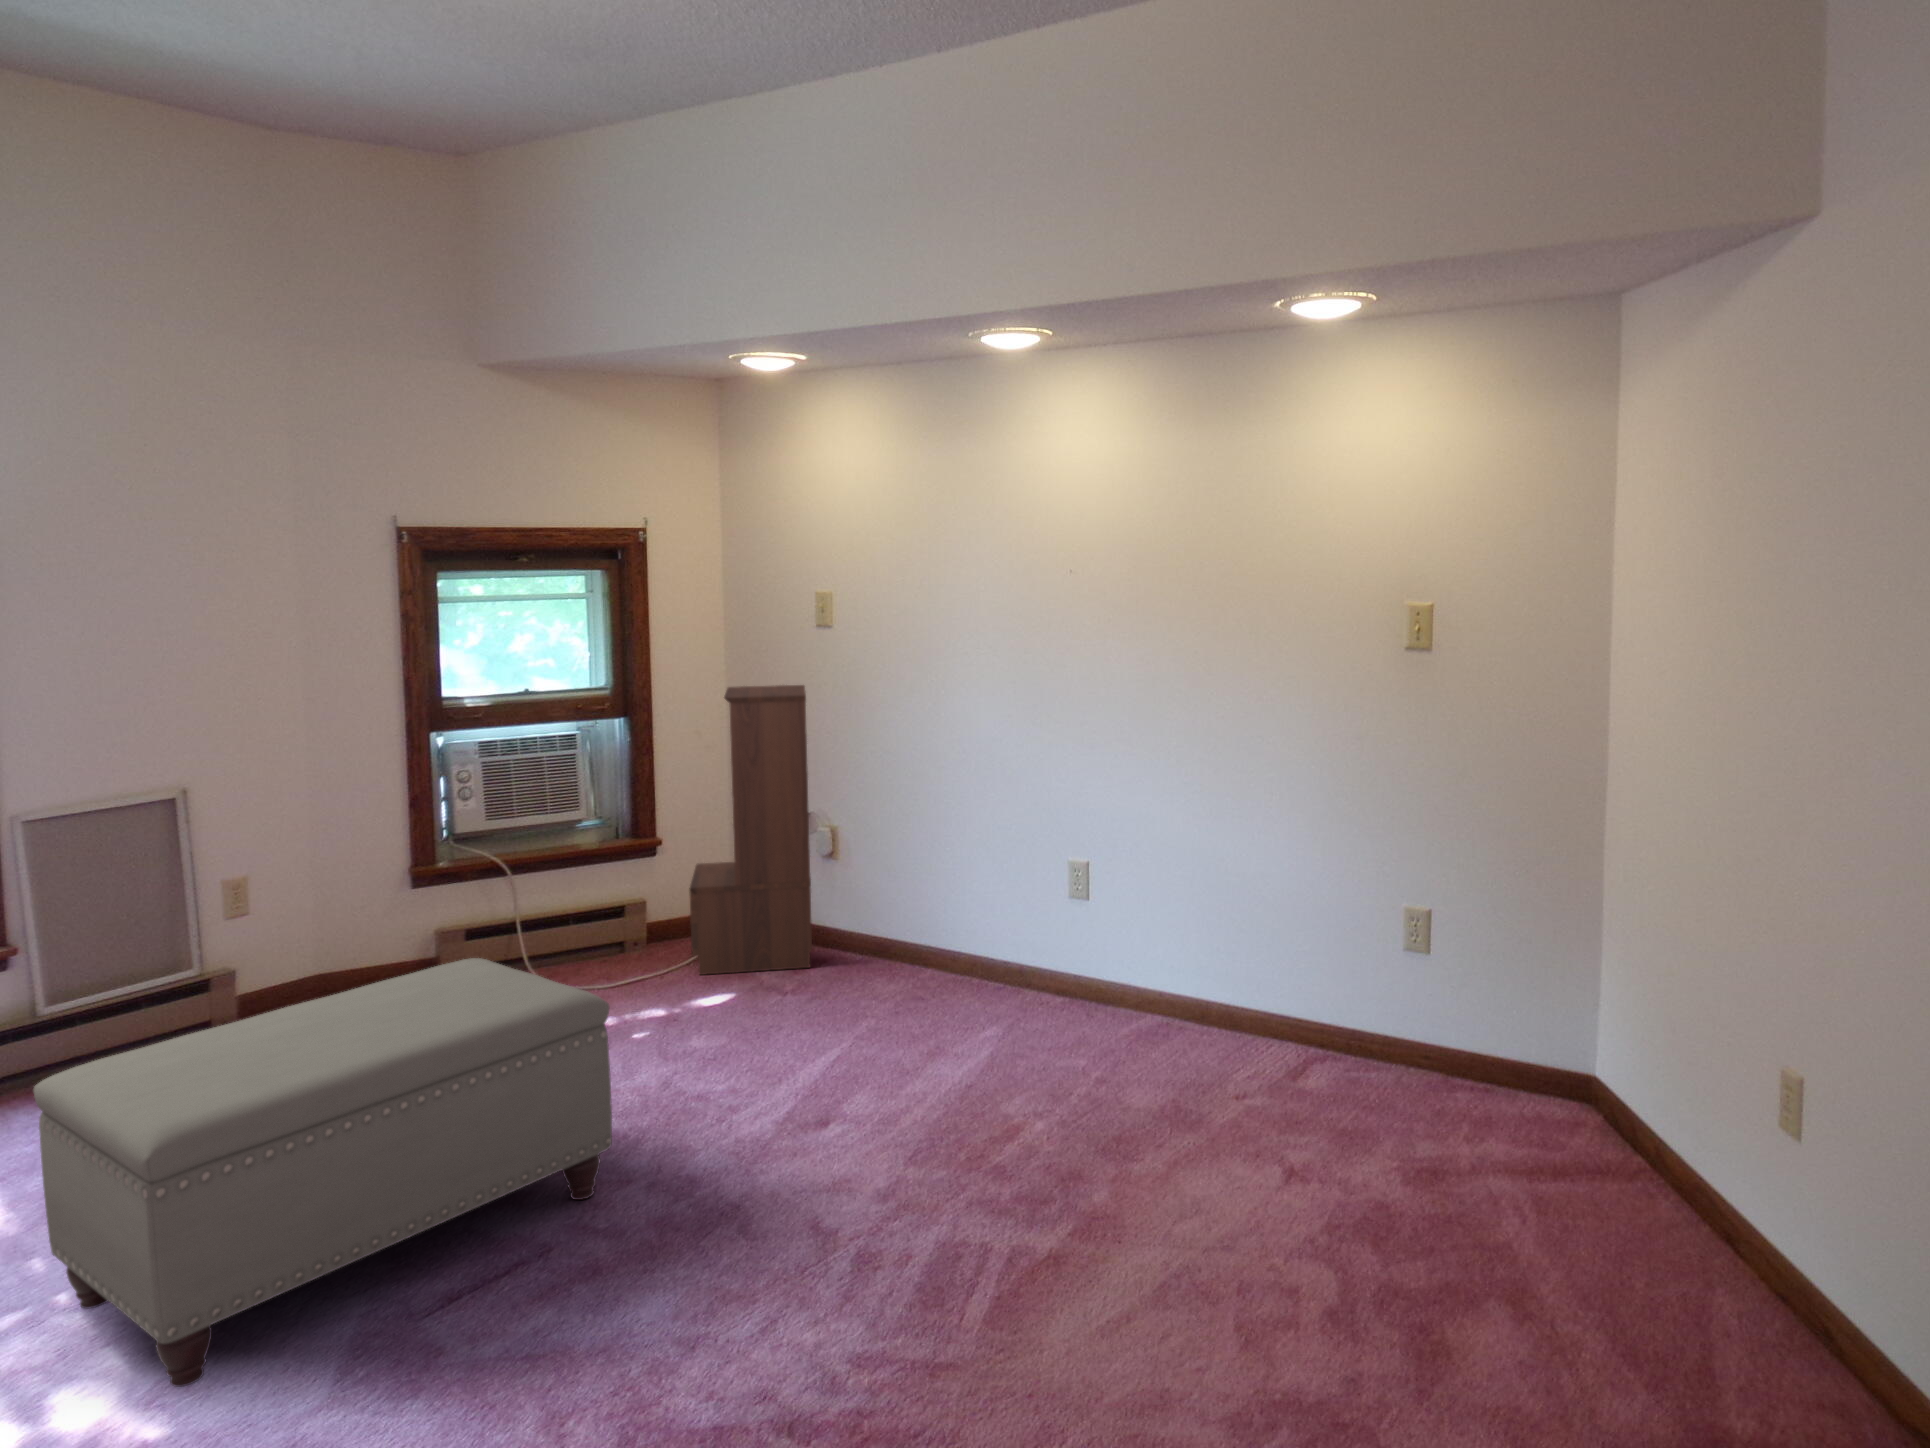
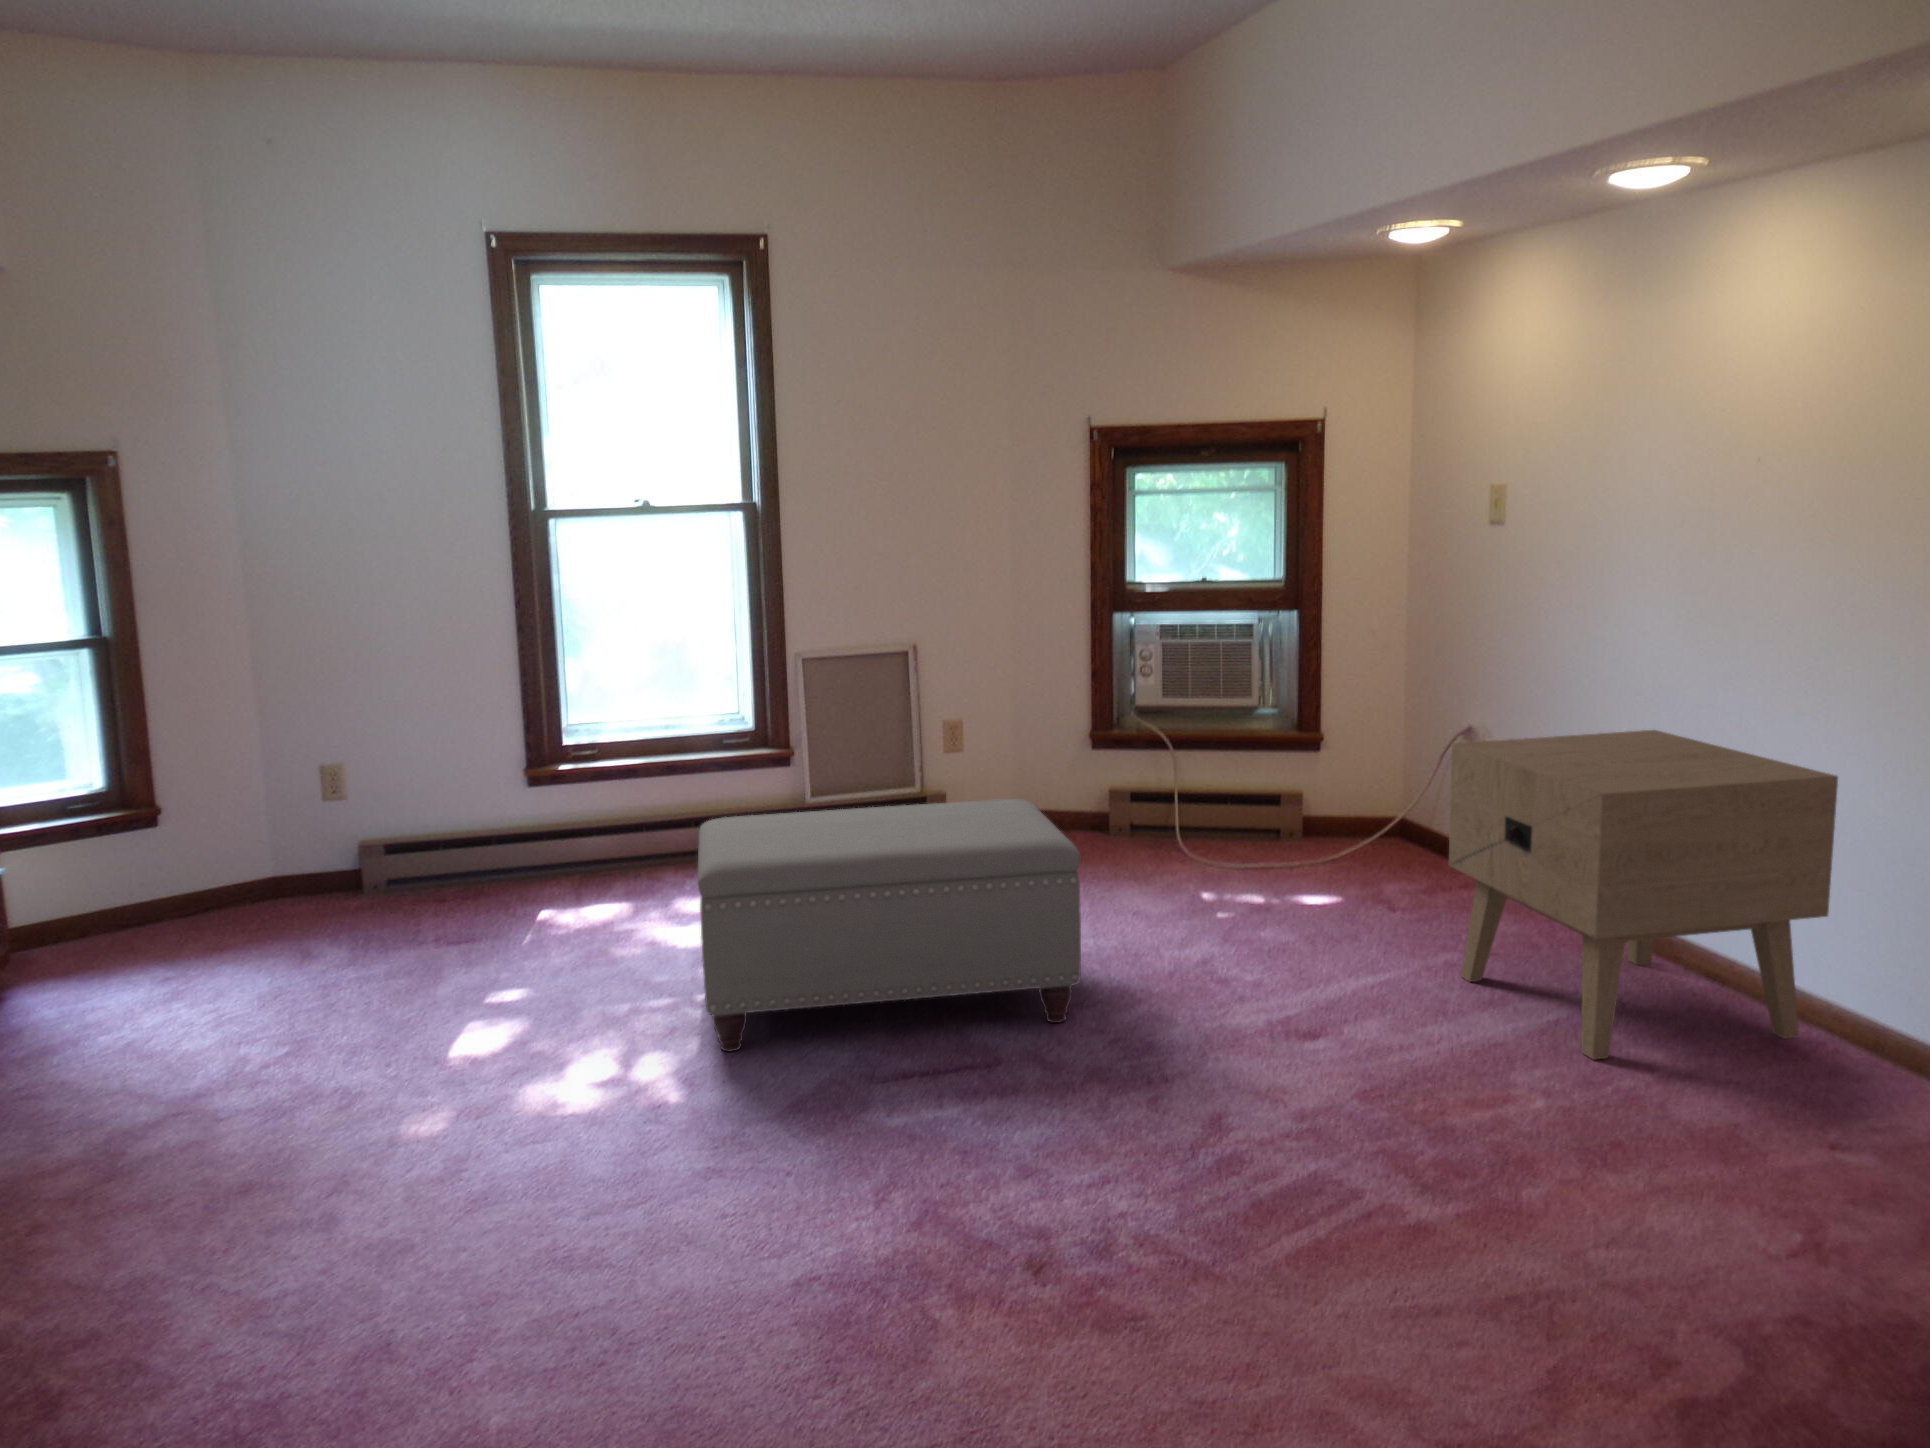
bookshelf: present [689,685,812,975] -> none [1316,584,1477,891]
nightstand: none [880,797,1158,1080] -> present [1449,730,1838,1059]

